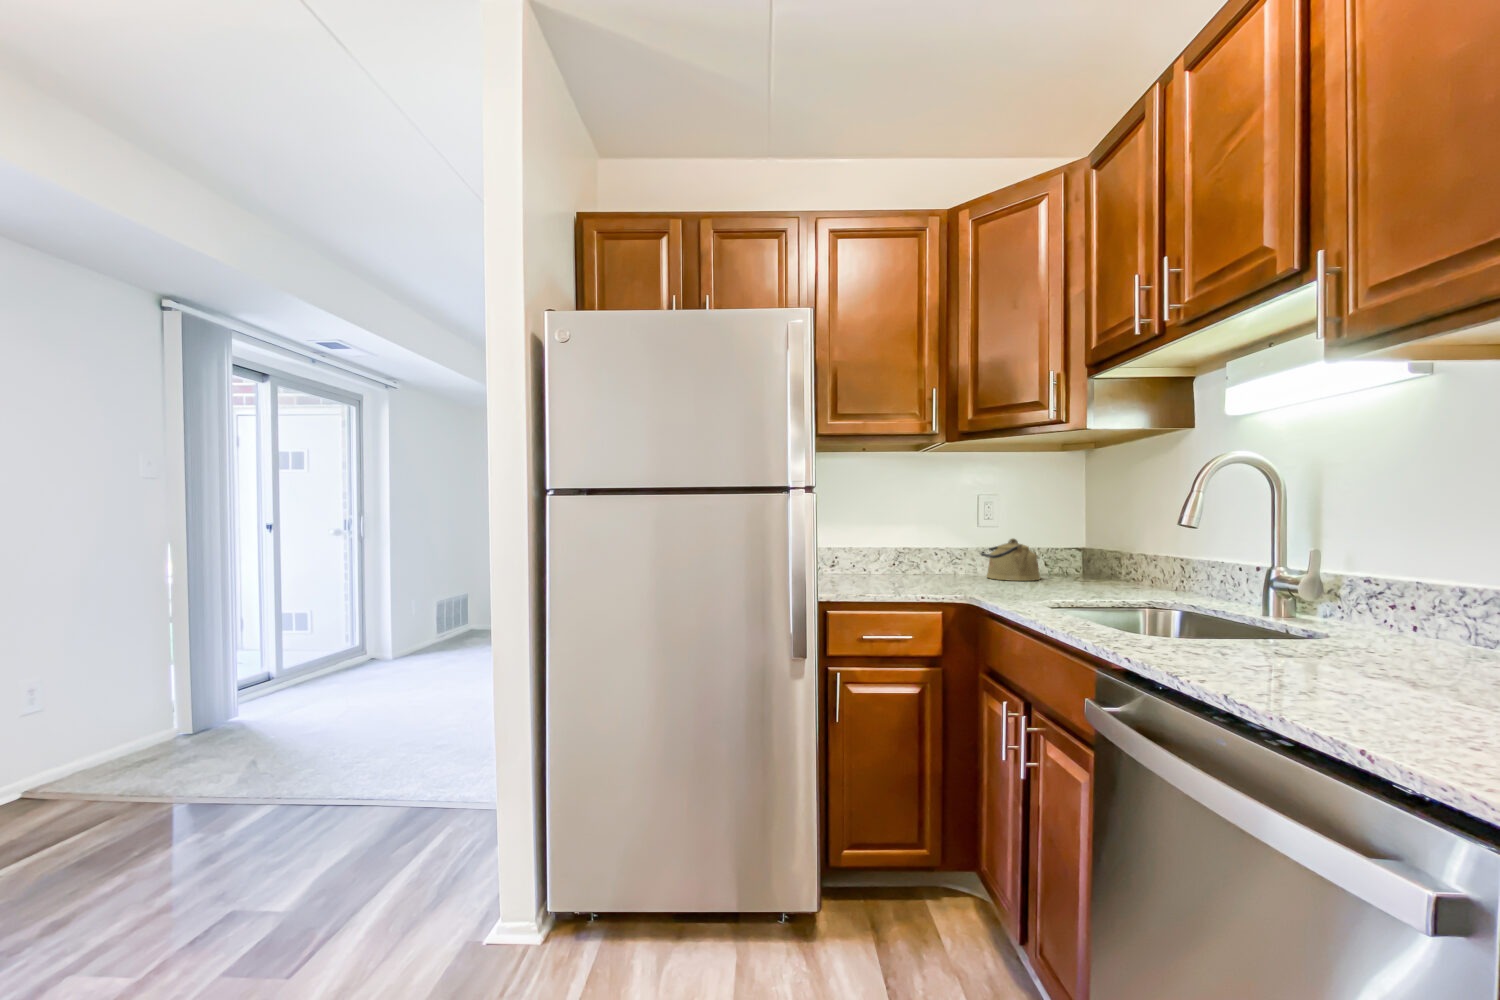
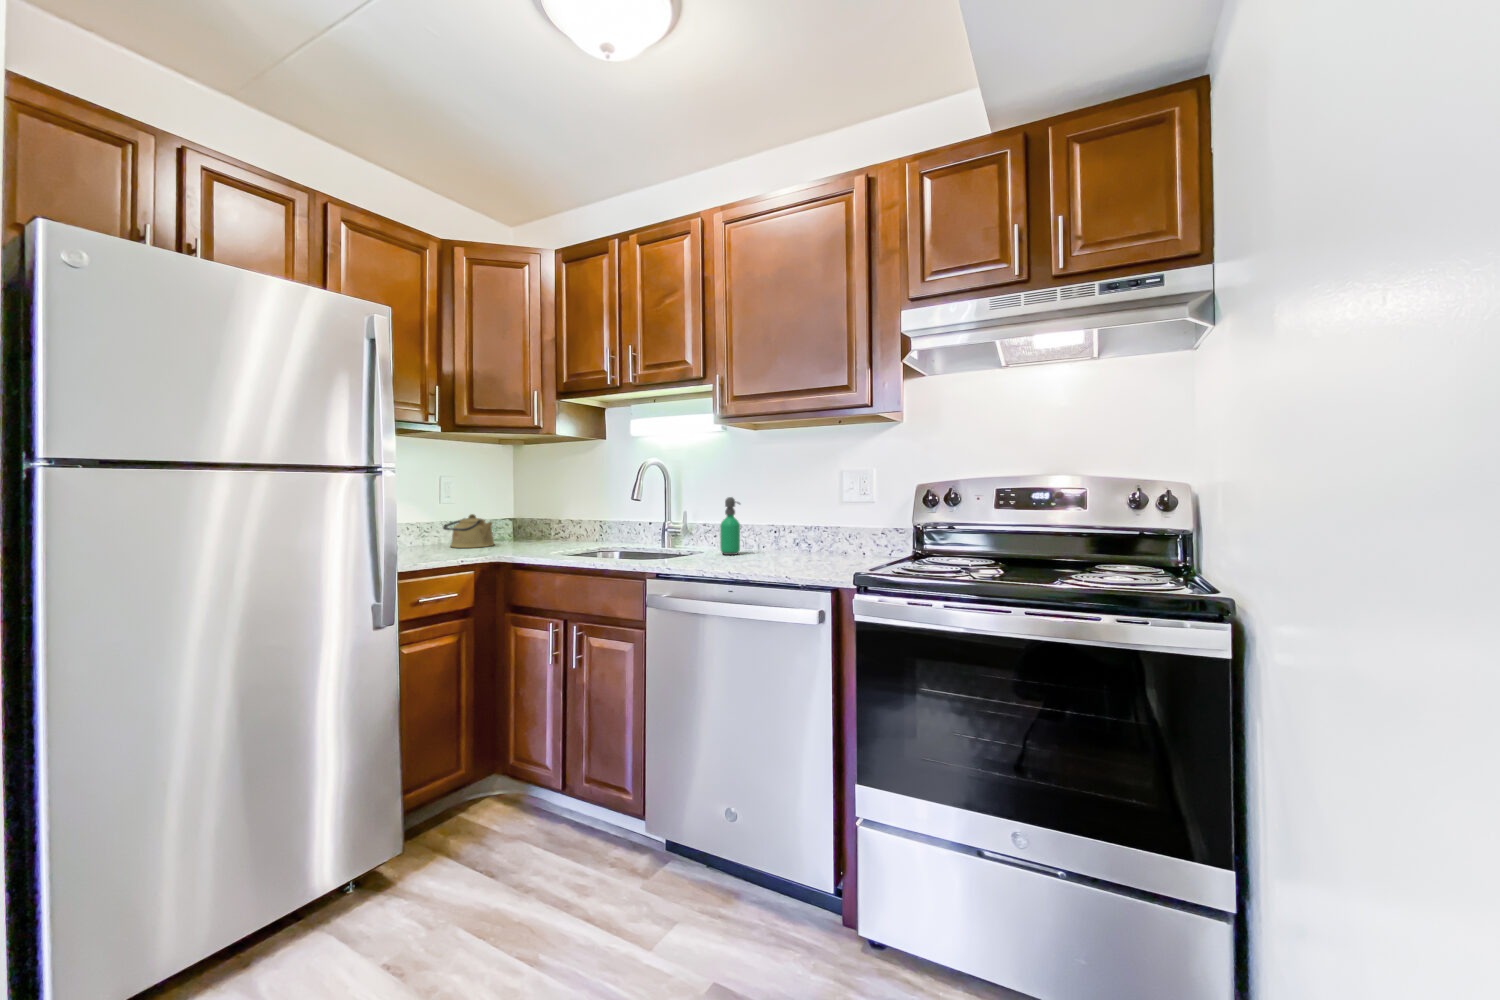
soap dispenser: none [1366,523,1425,650] -> present [720,497,740,555]

